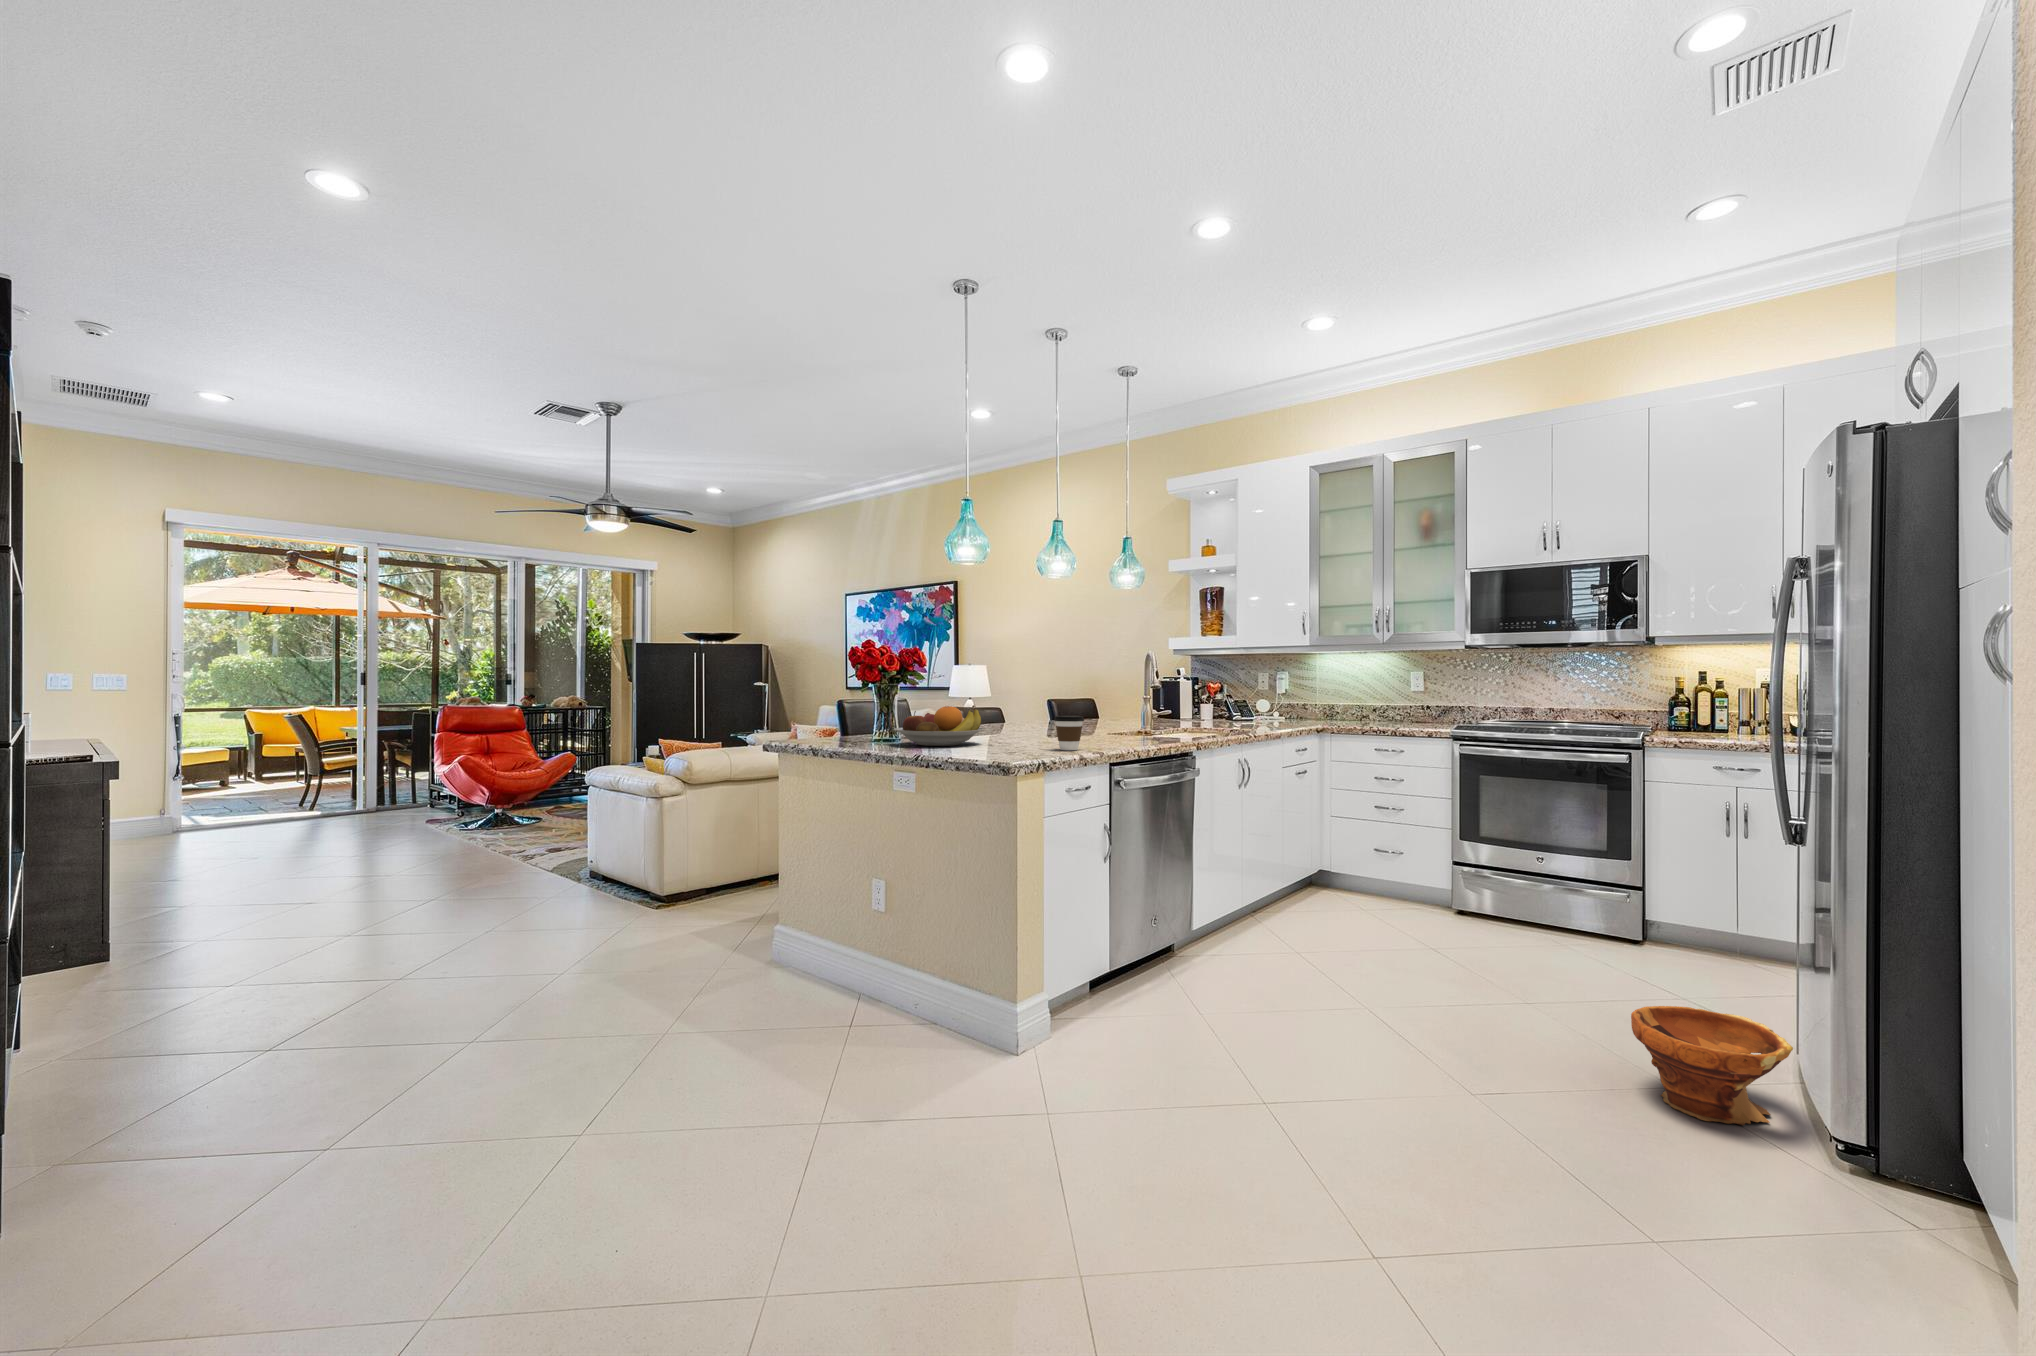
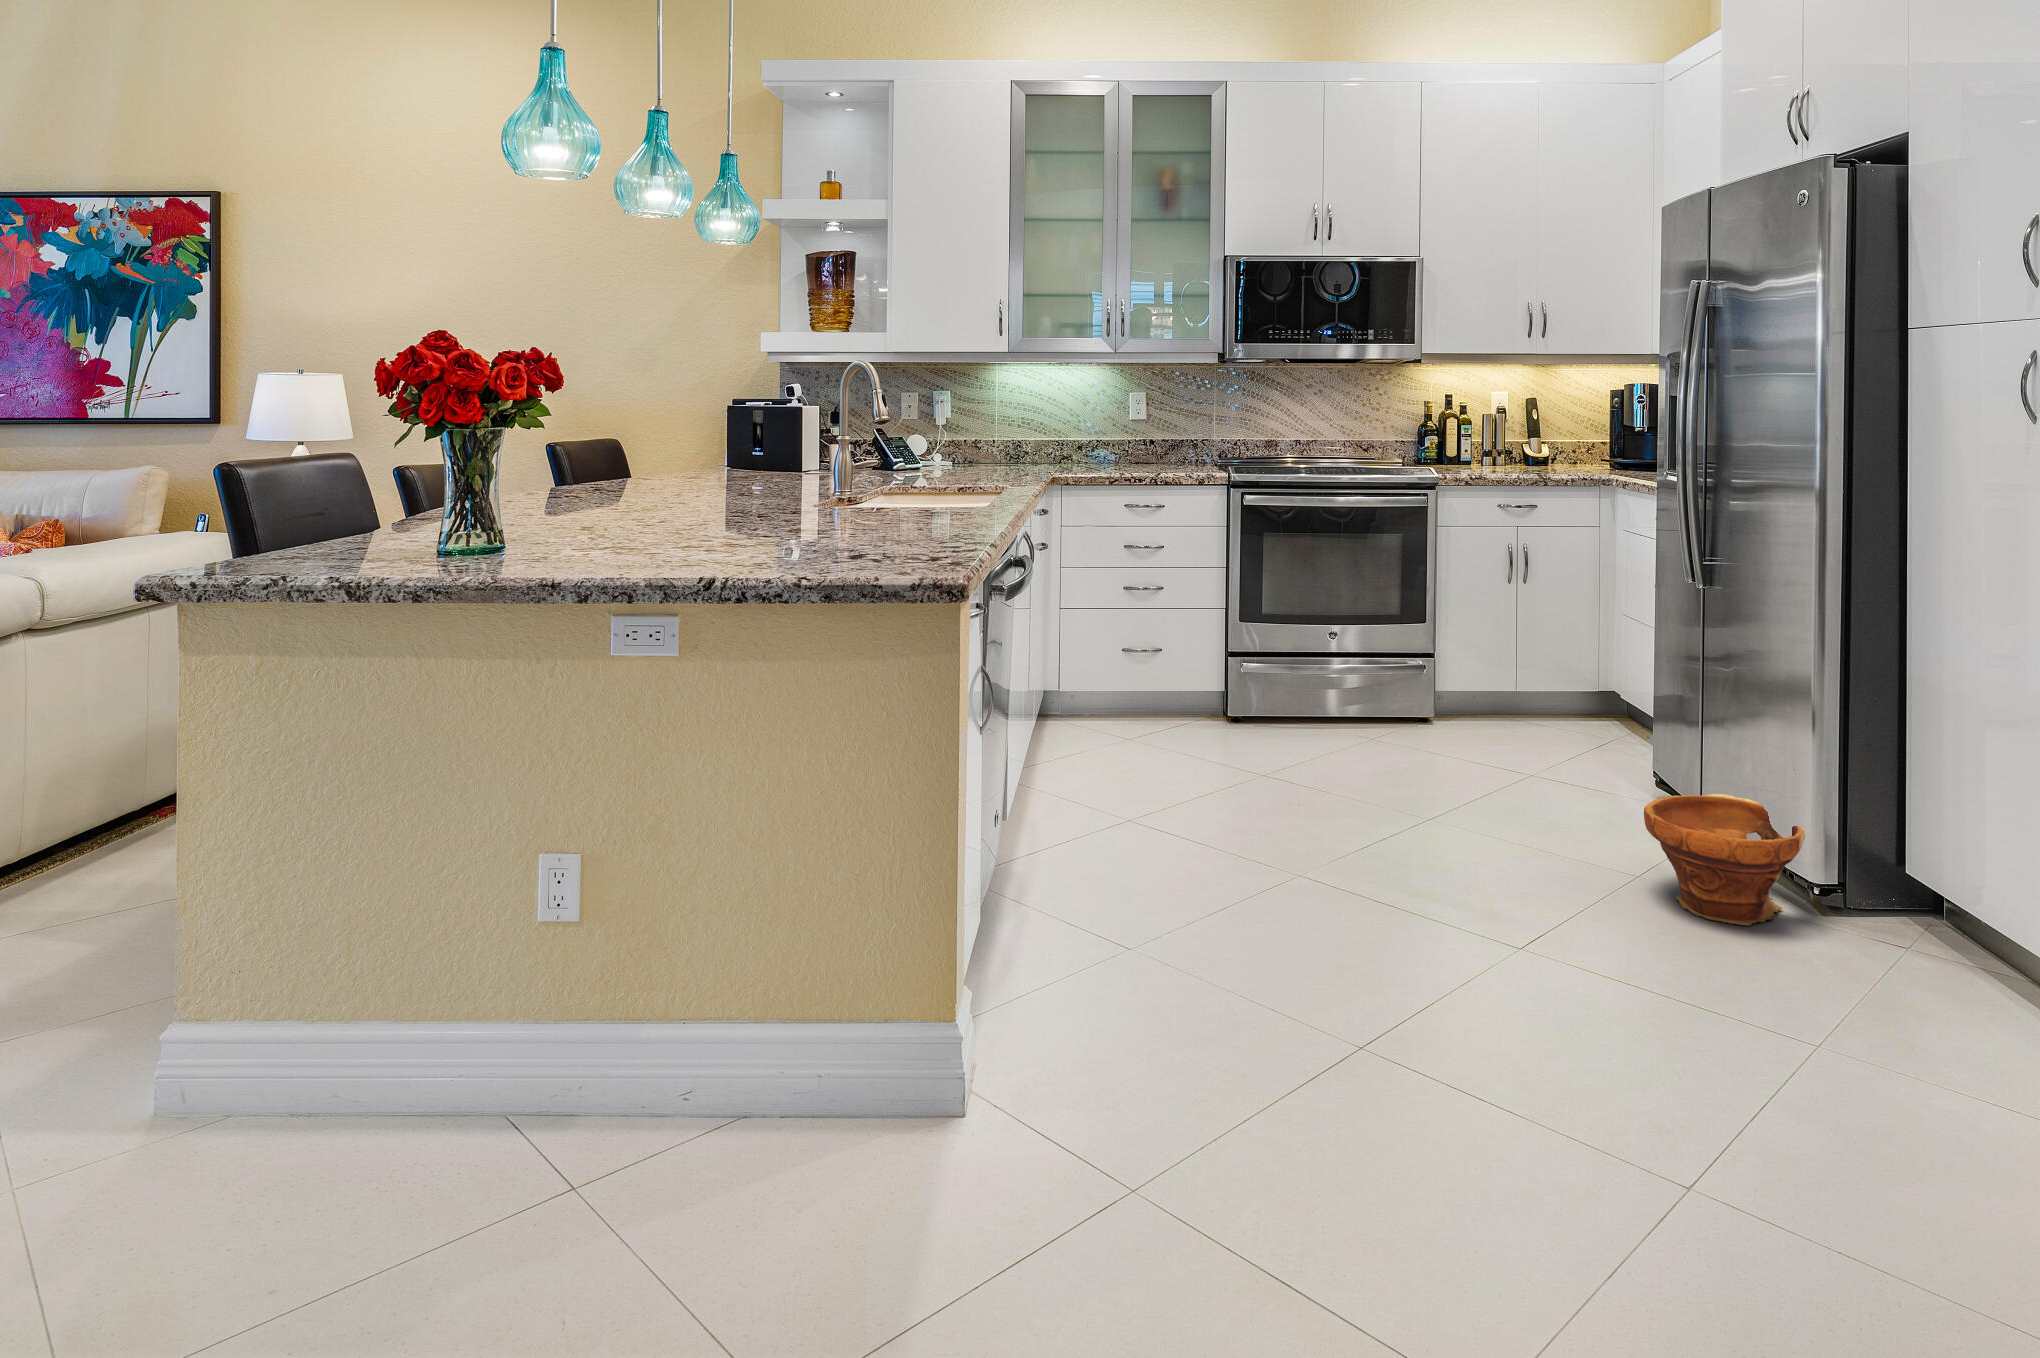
fruit bowl: present [894,706,984,746] -> none [542,470,740,555]
coffee cup: present [1054,716,1084,750] -> none [919,481,975,545]

